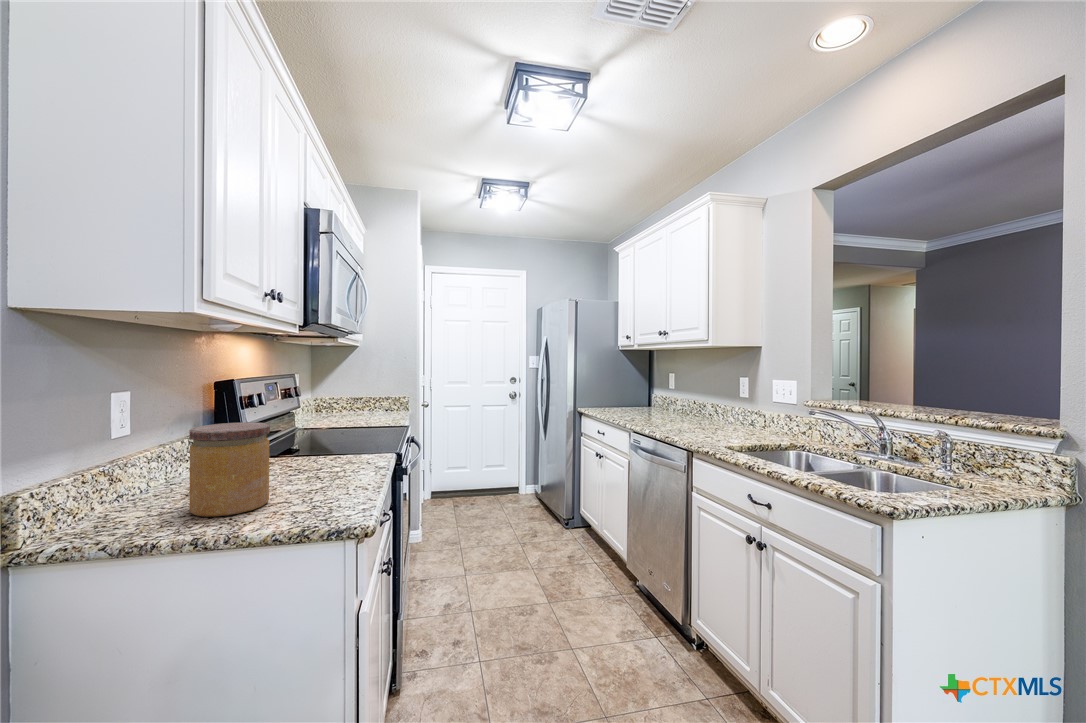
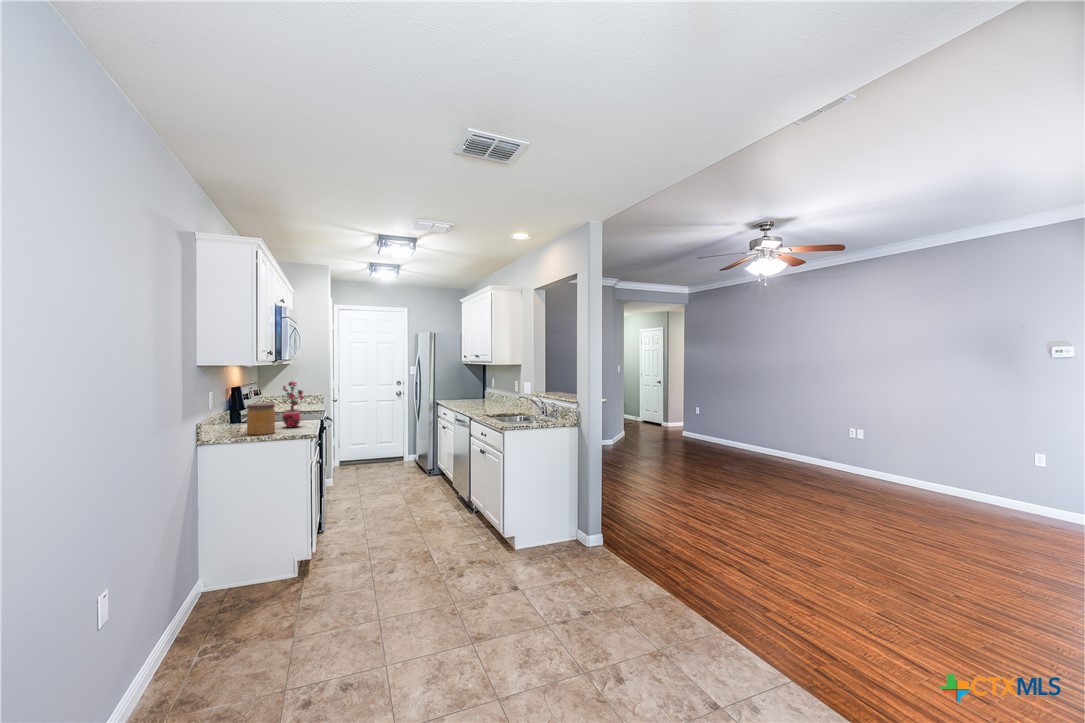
potted plant: none [288,366,354,479] -> present [282,382,303,427]

